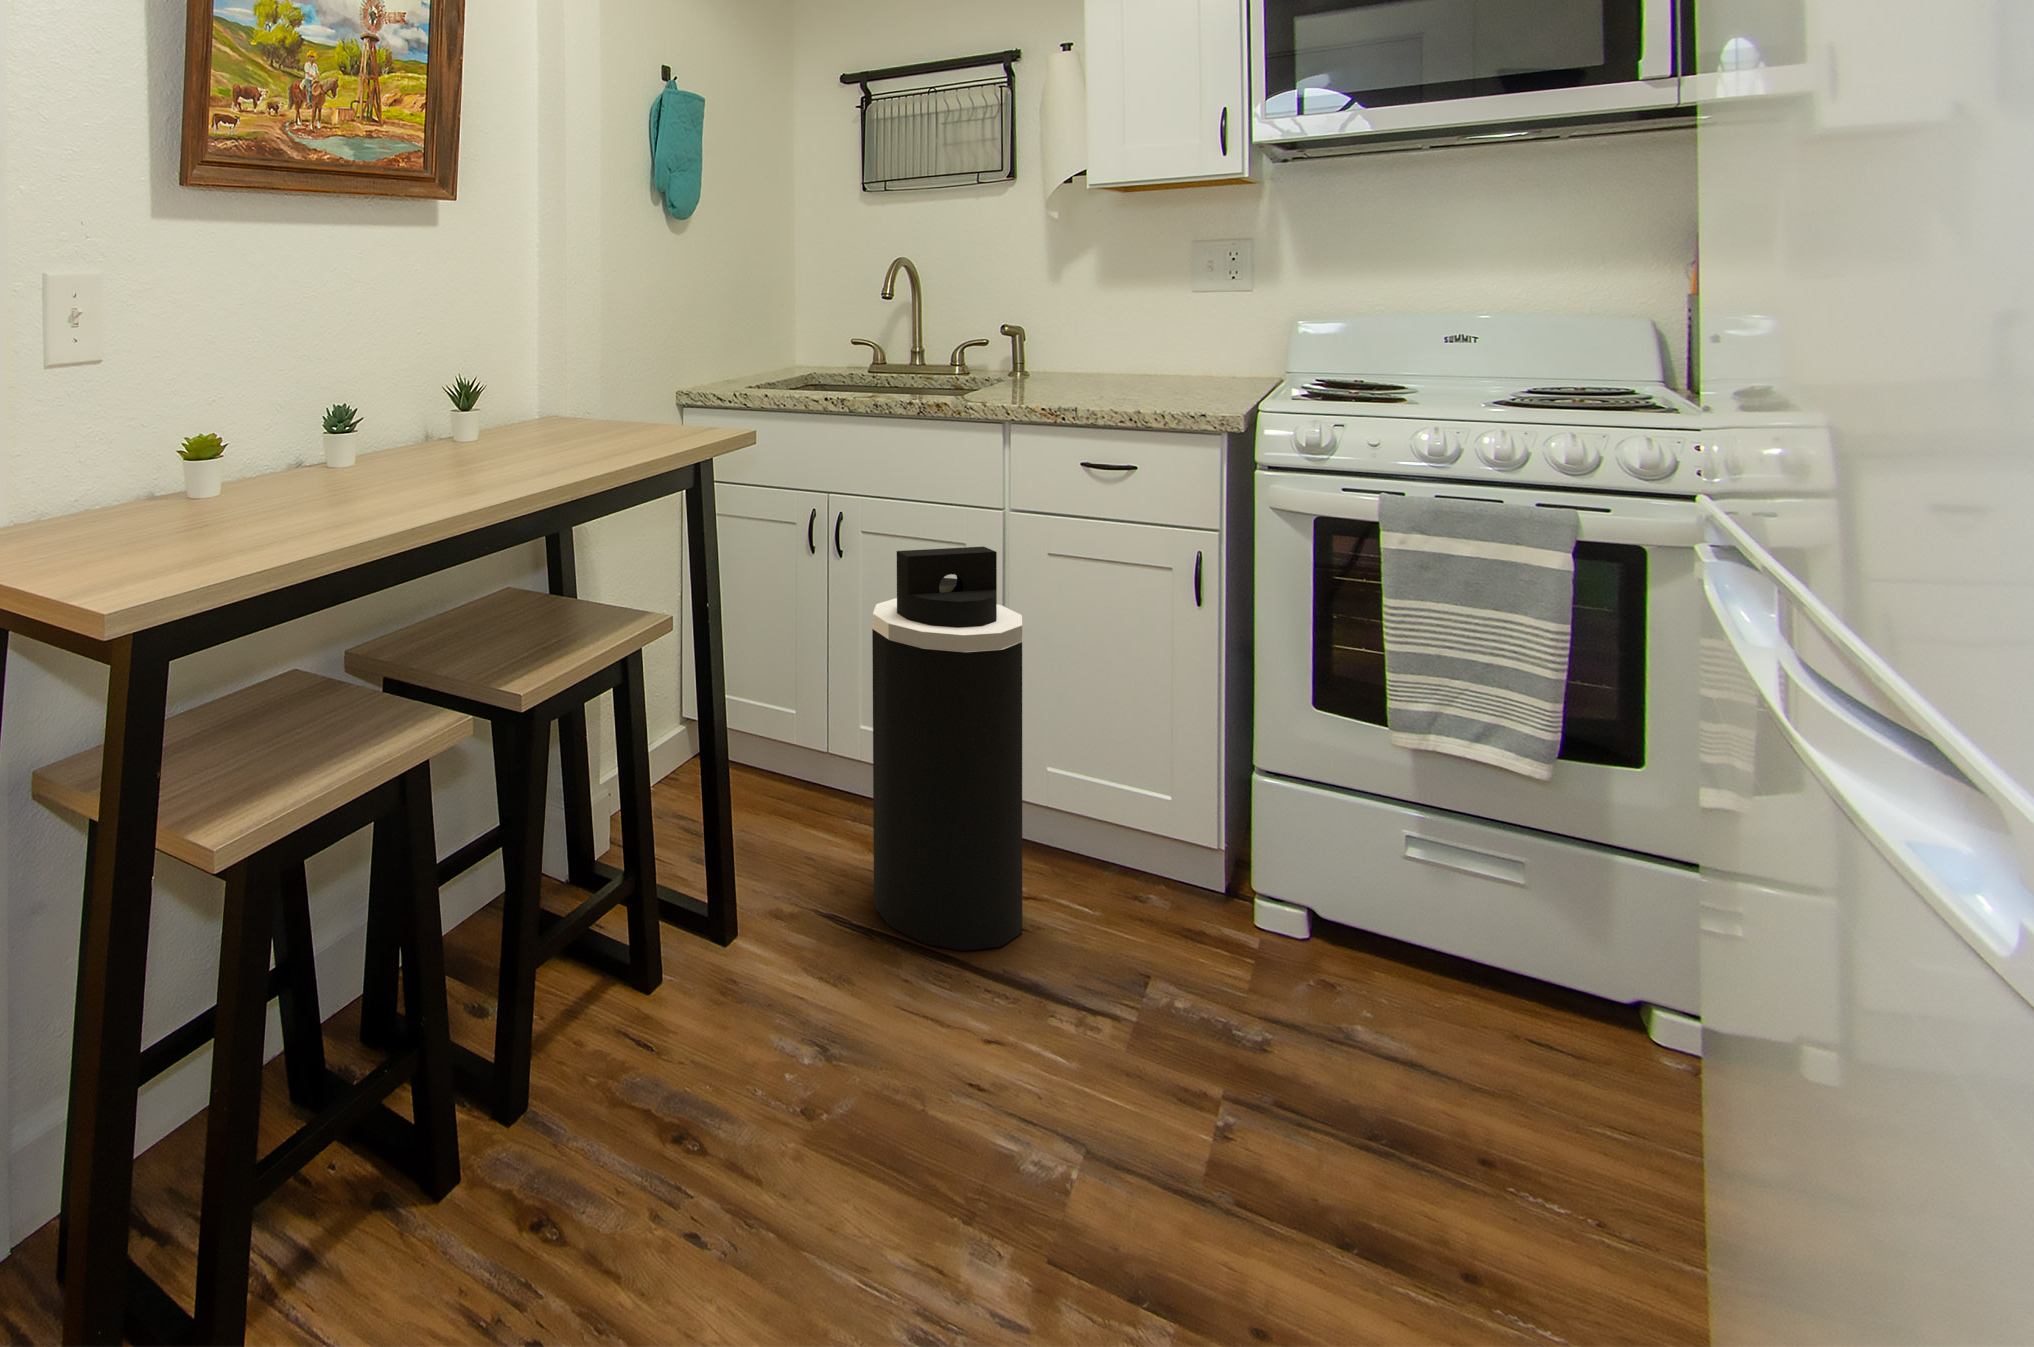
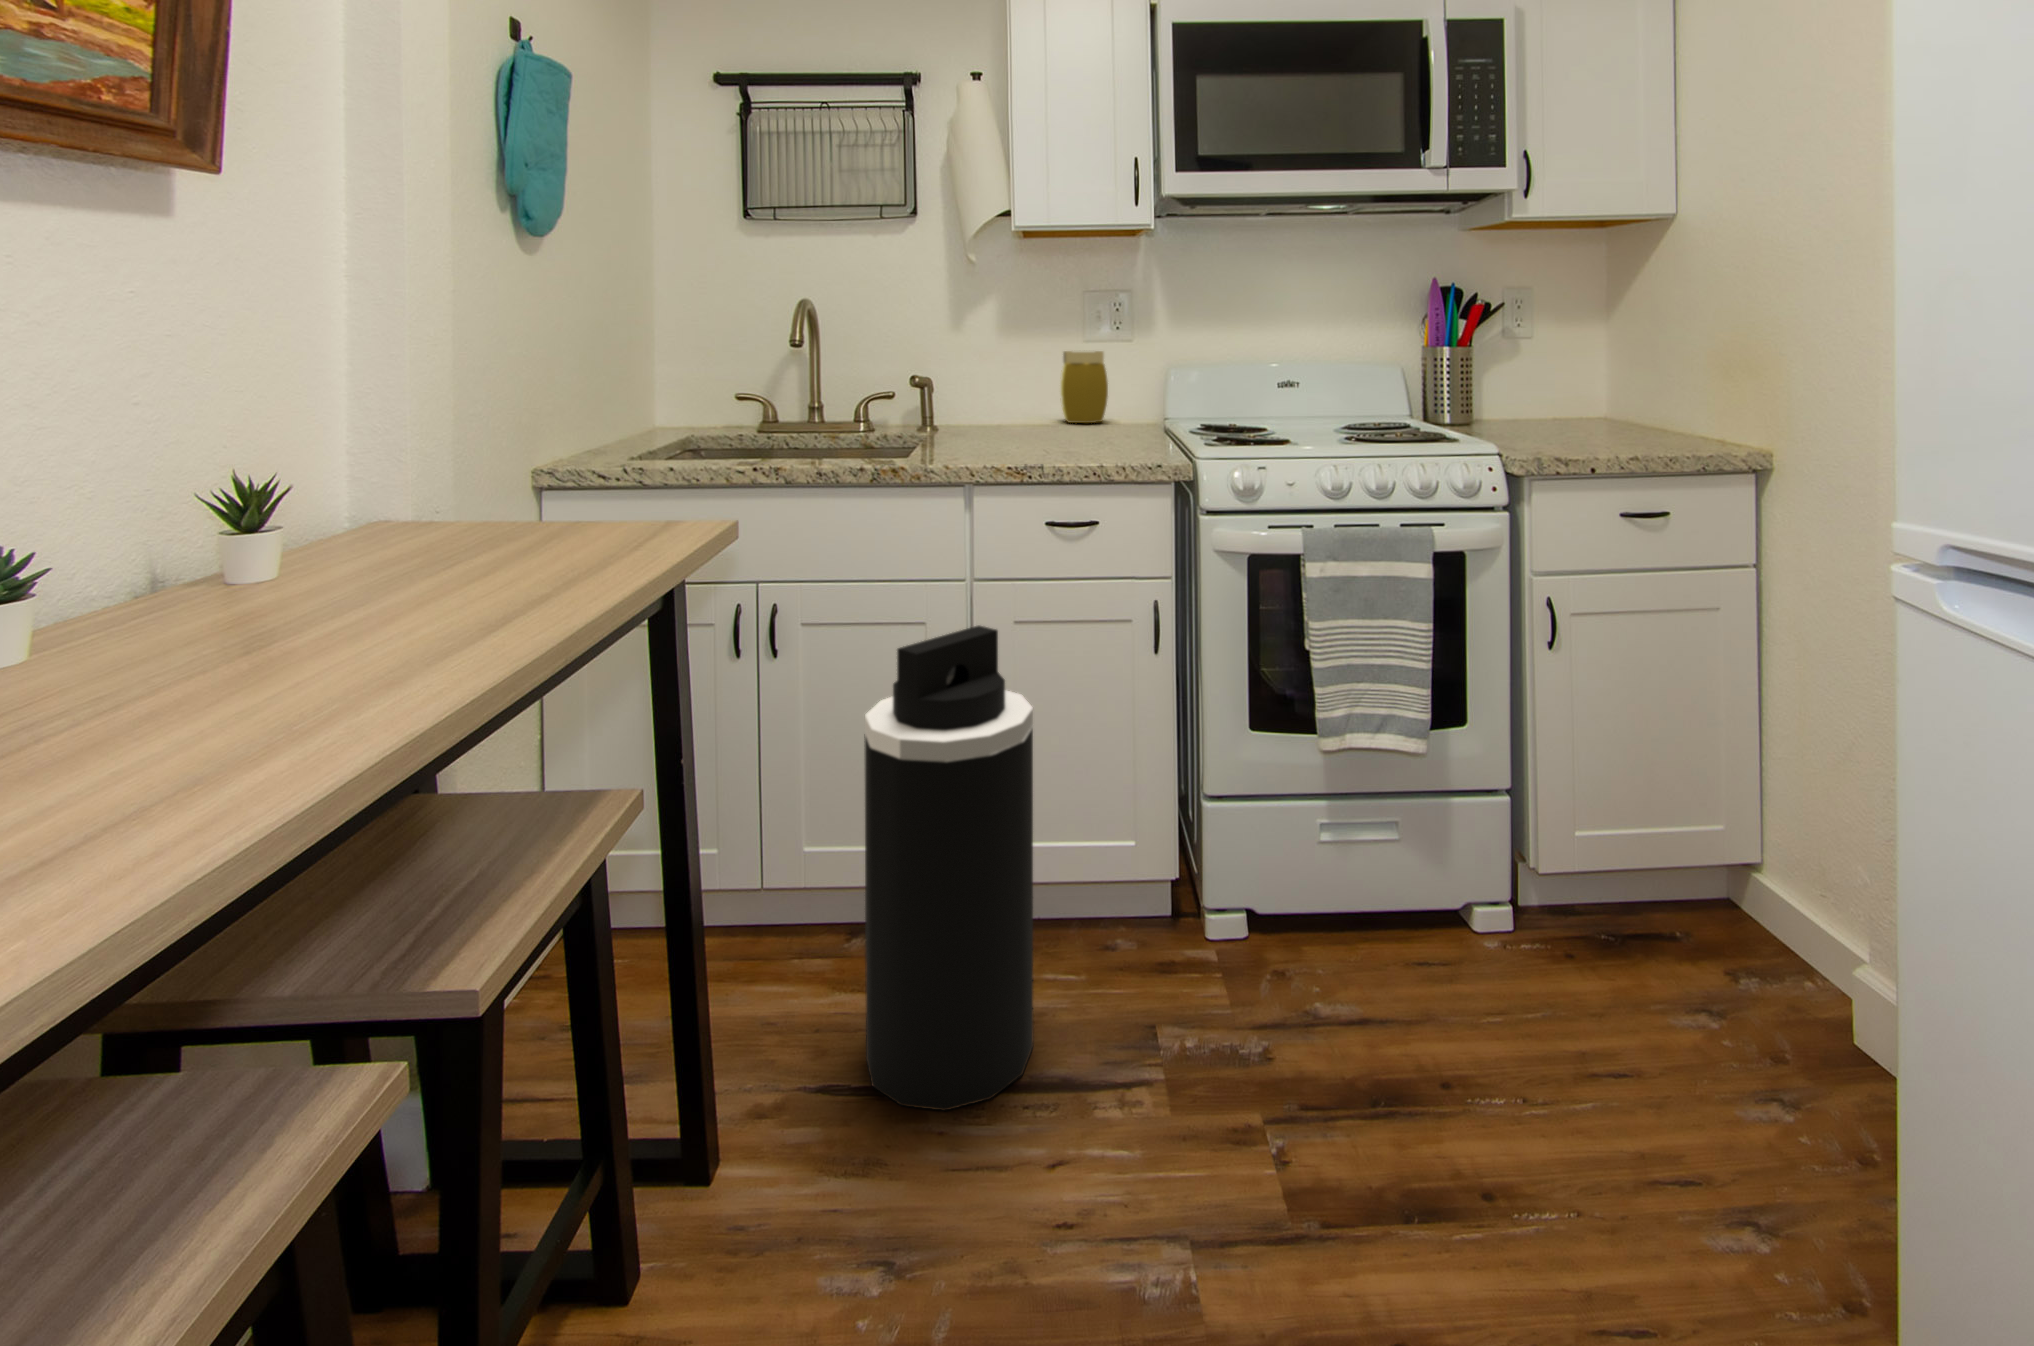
jar: none [1163,304,1219,379] -> present [1061,351,1108,423]

